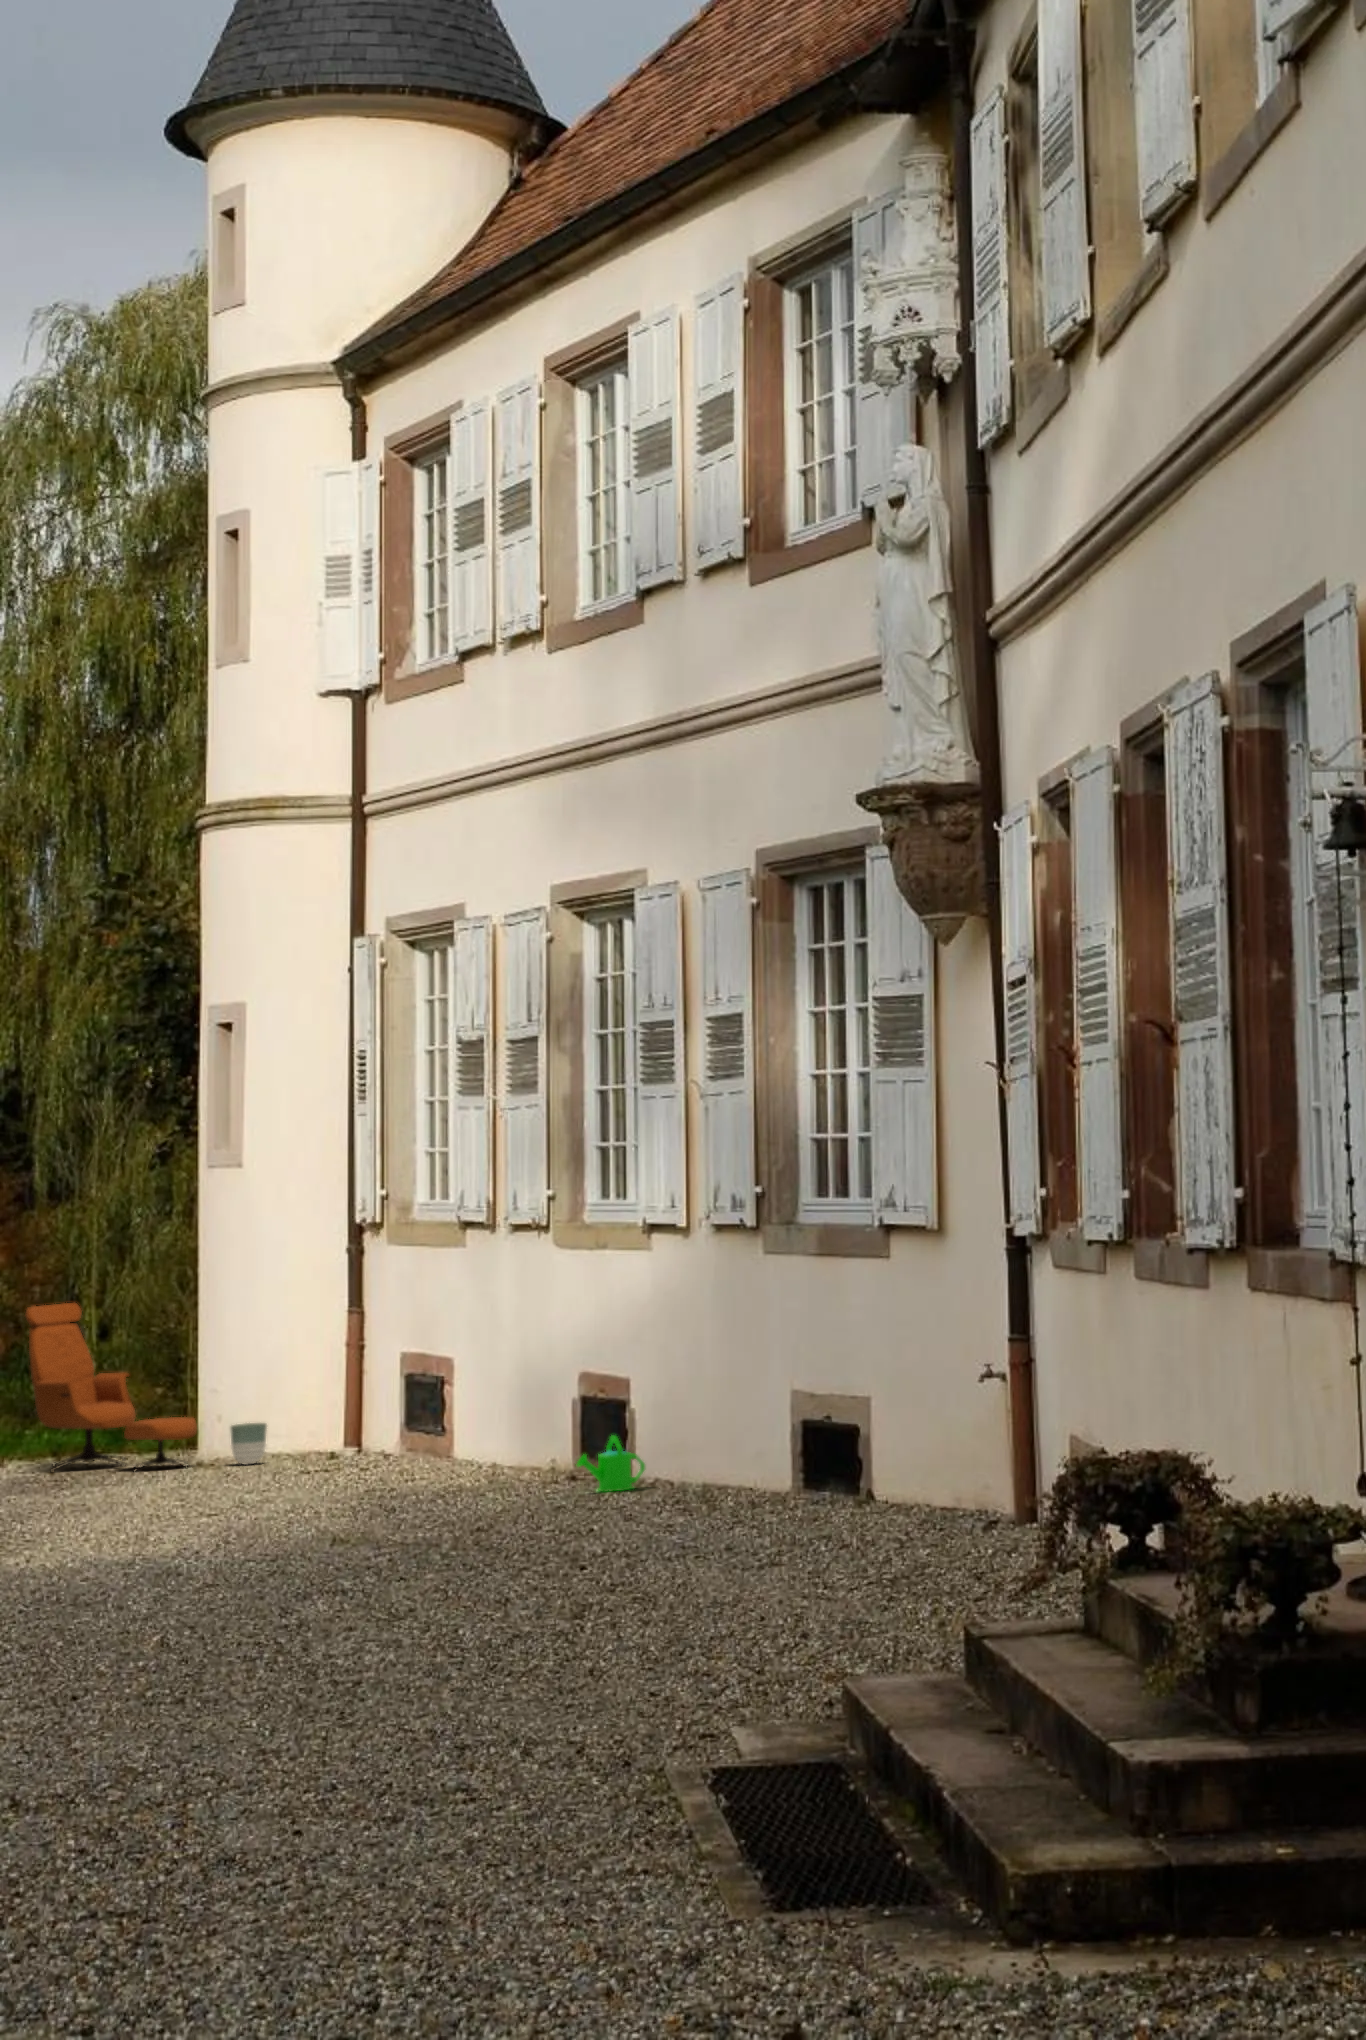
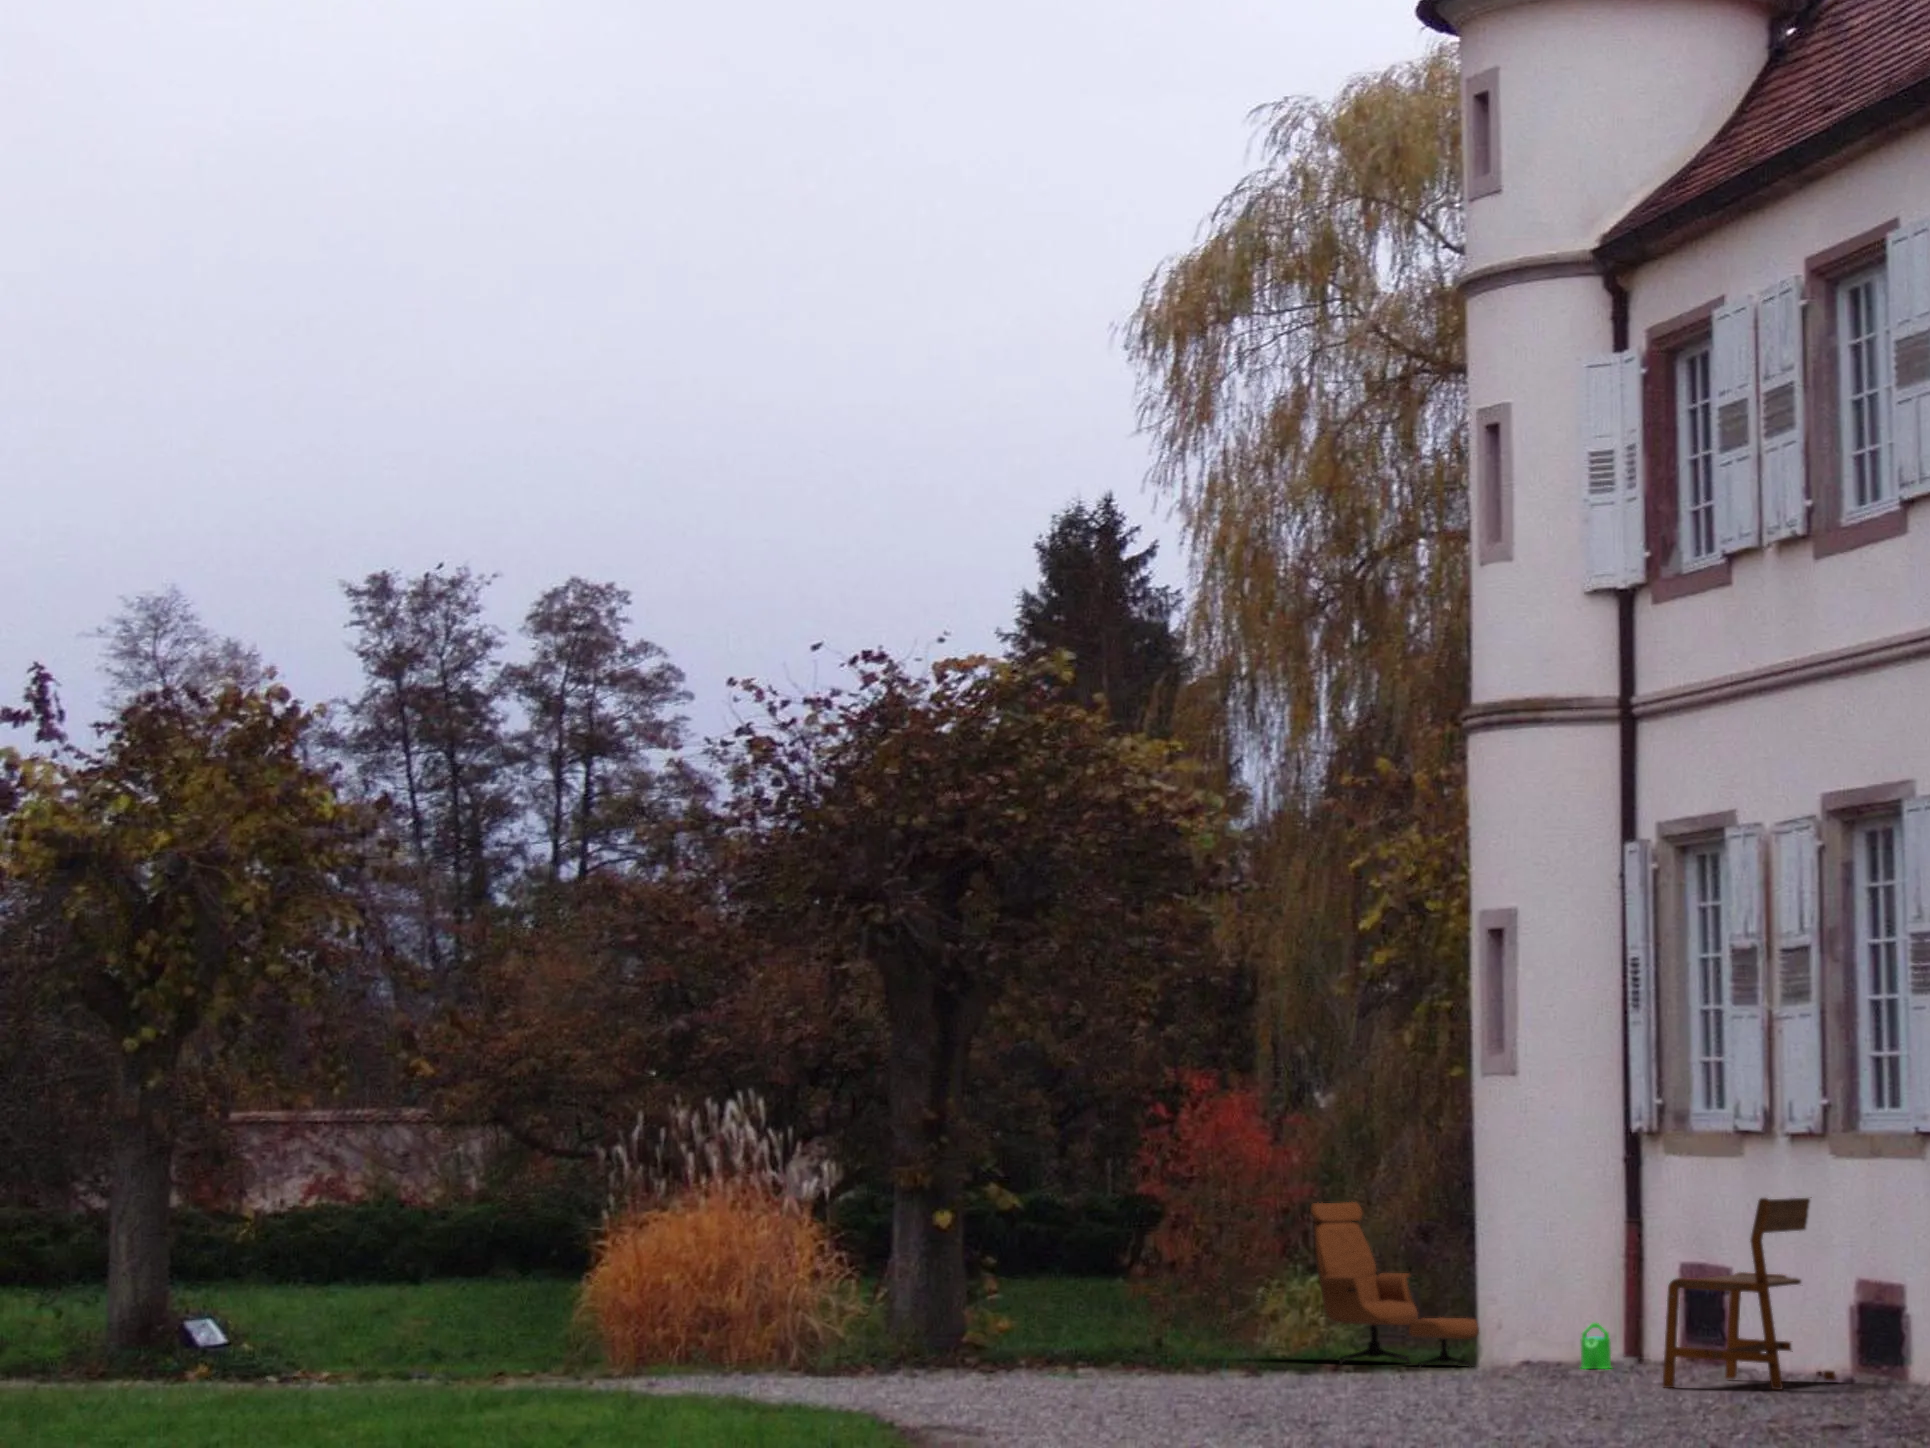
bench: none [381,1283,558,1497] -> present [1663,1197,1836,1390]
planter: present [231,1423,267,1464] -> none [1511,1327,1546,1367]
watering can: present [577,1435,645,1492] -> present [1581,1323,1611,1369]

